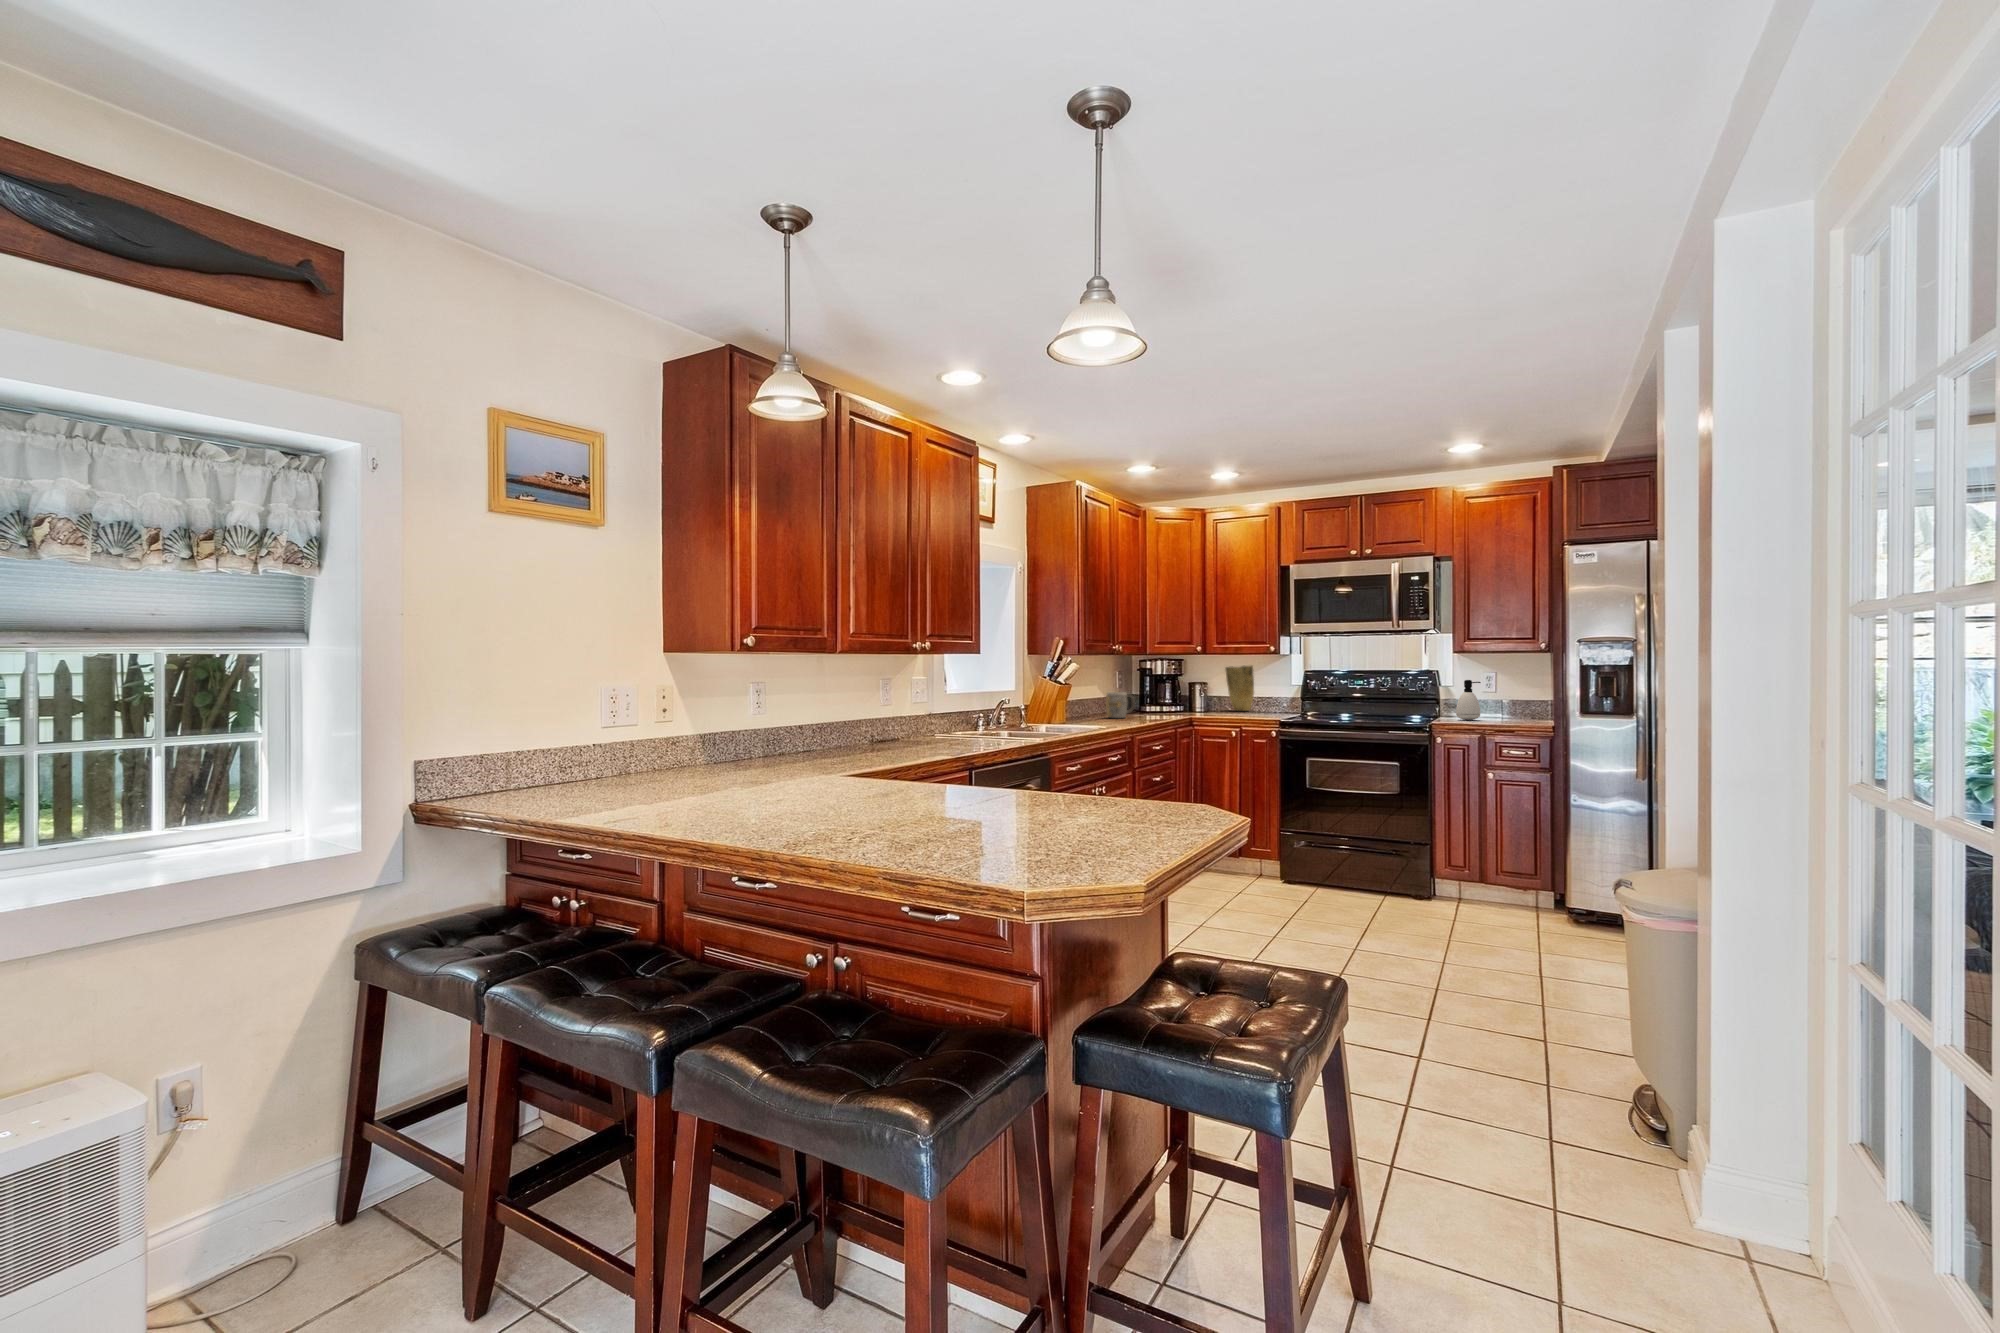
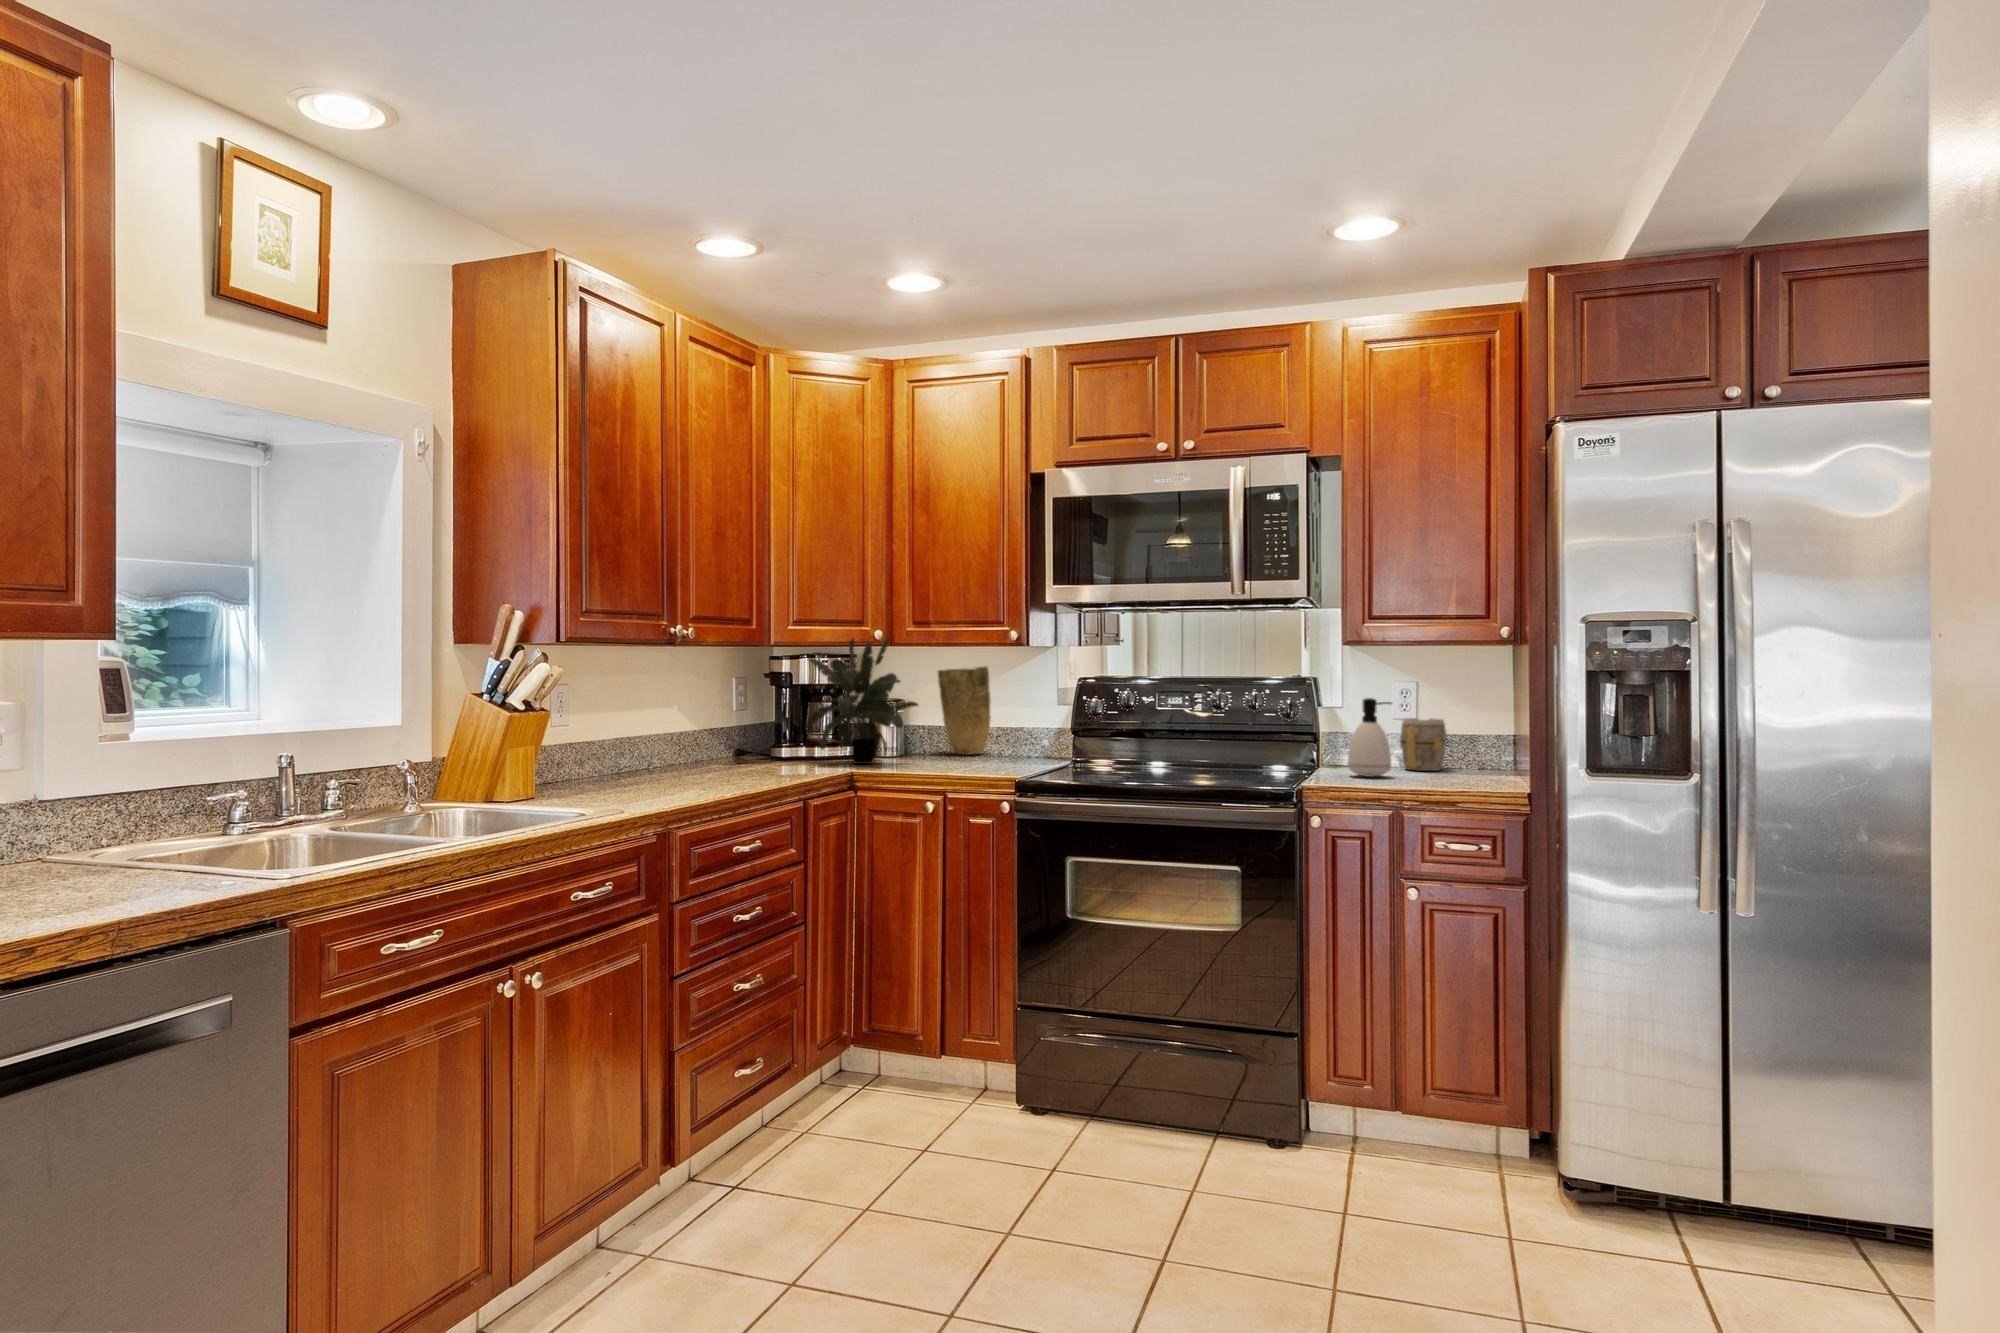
potted plant: none [1162,649,1222,714] -> present [808,637,918,764]
mug: present [1106,692,1135,718] -> present [1400,718,1446,771]

